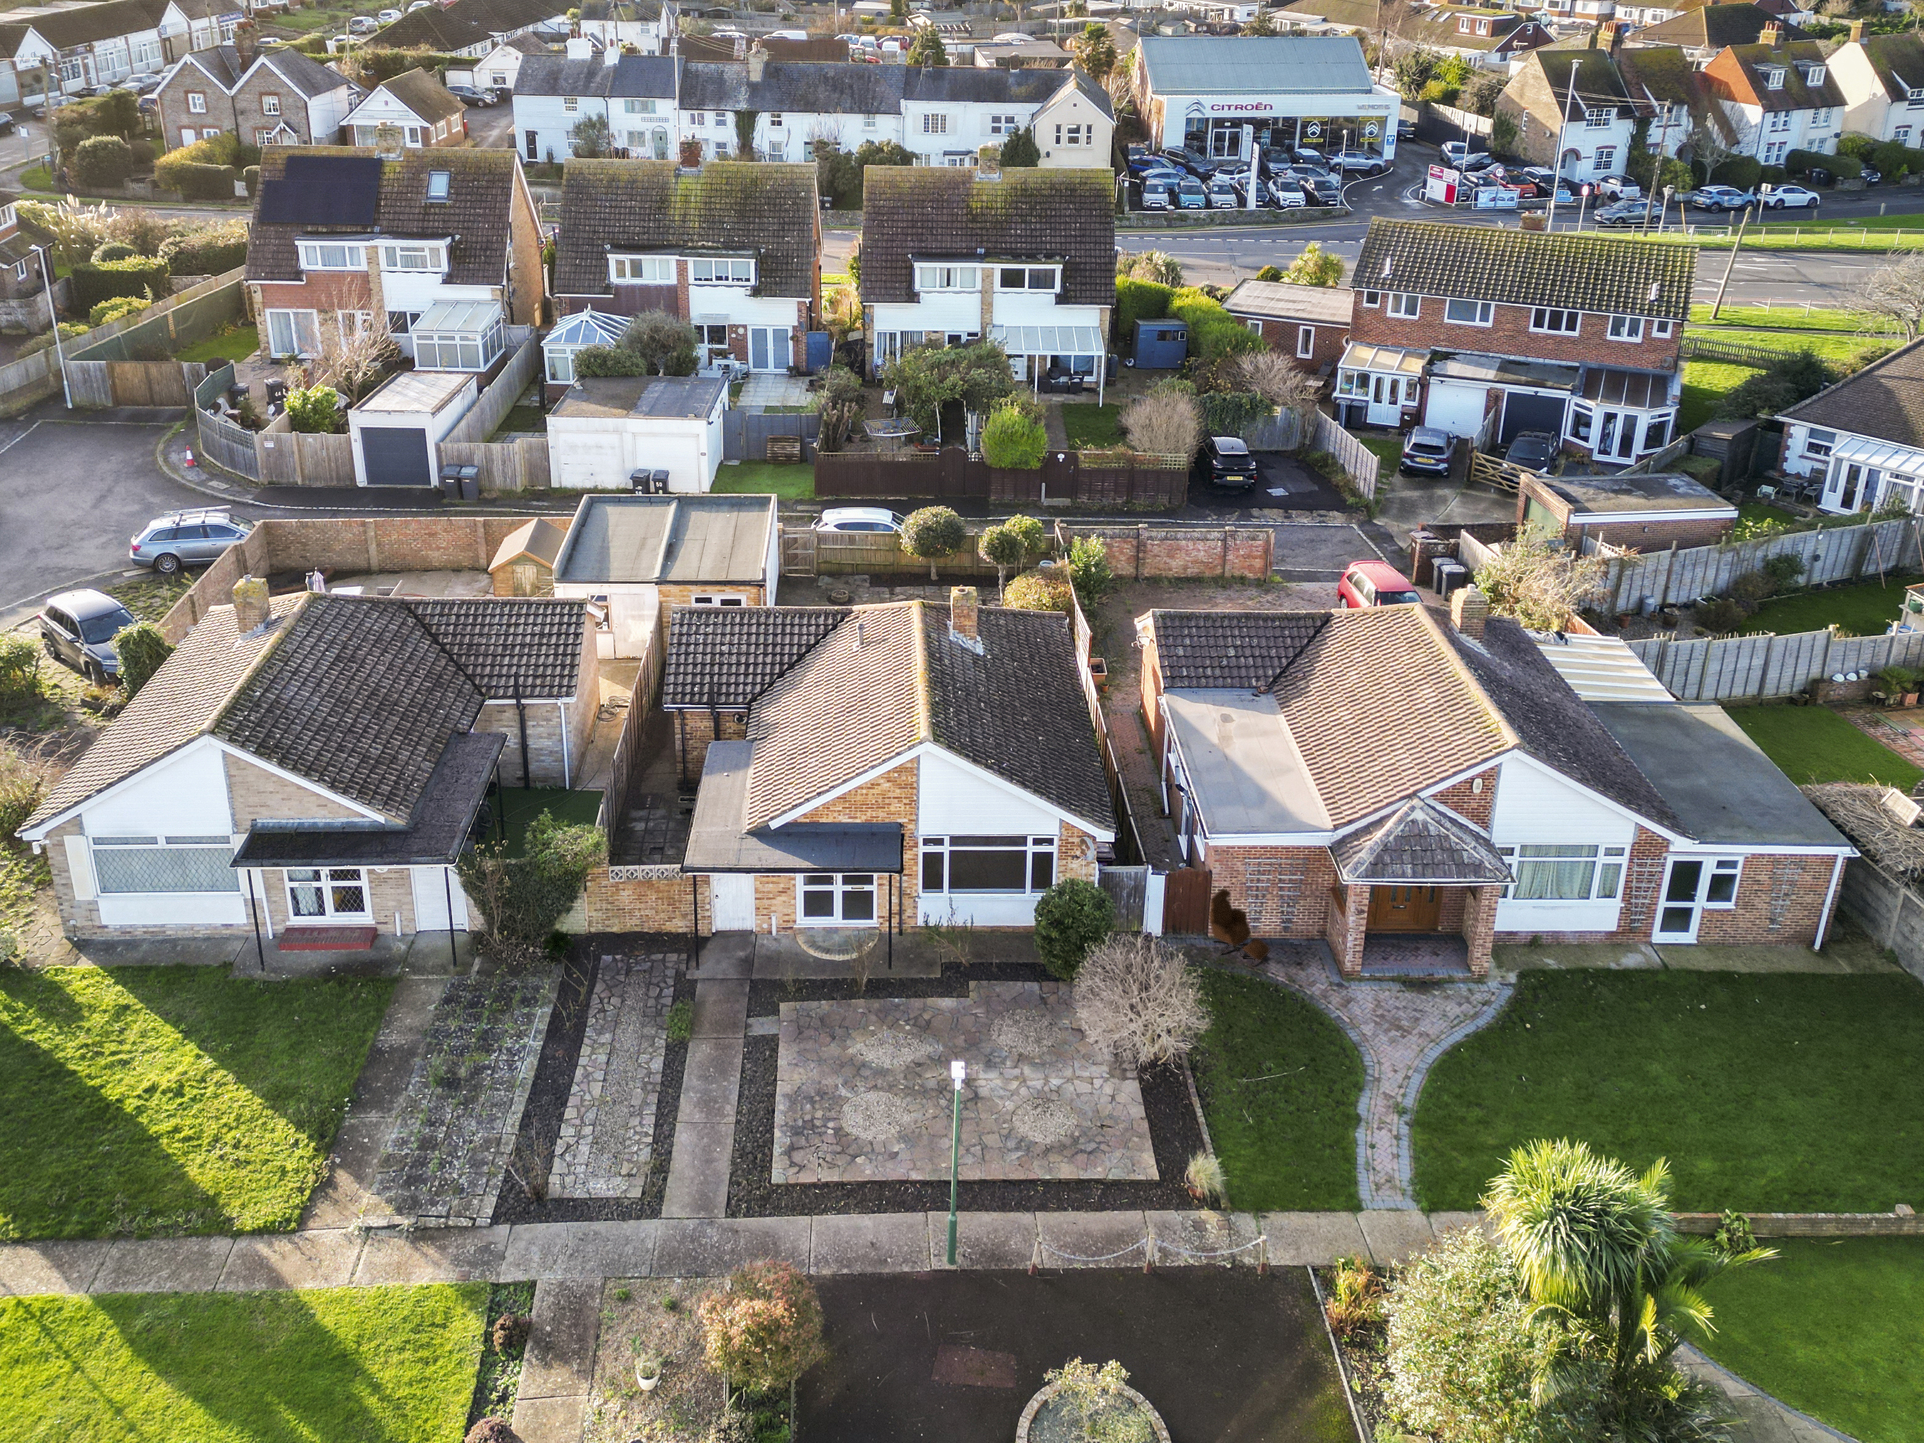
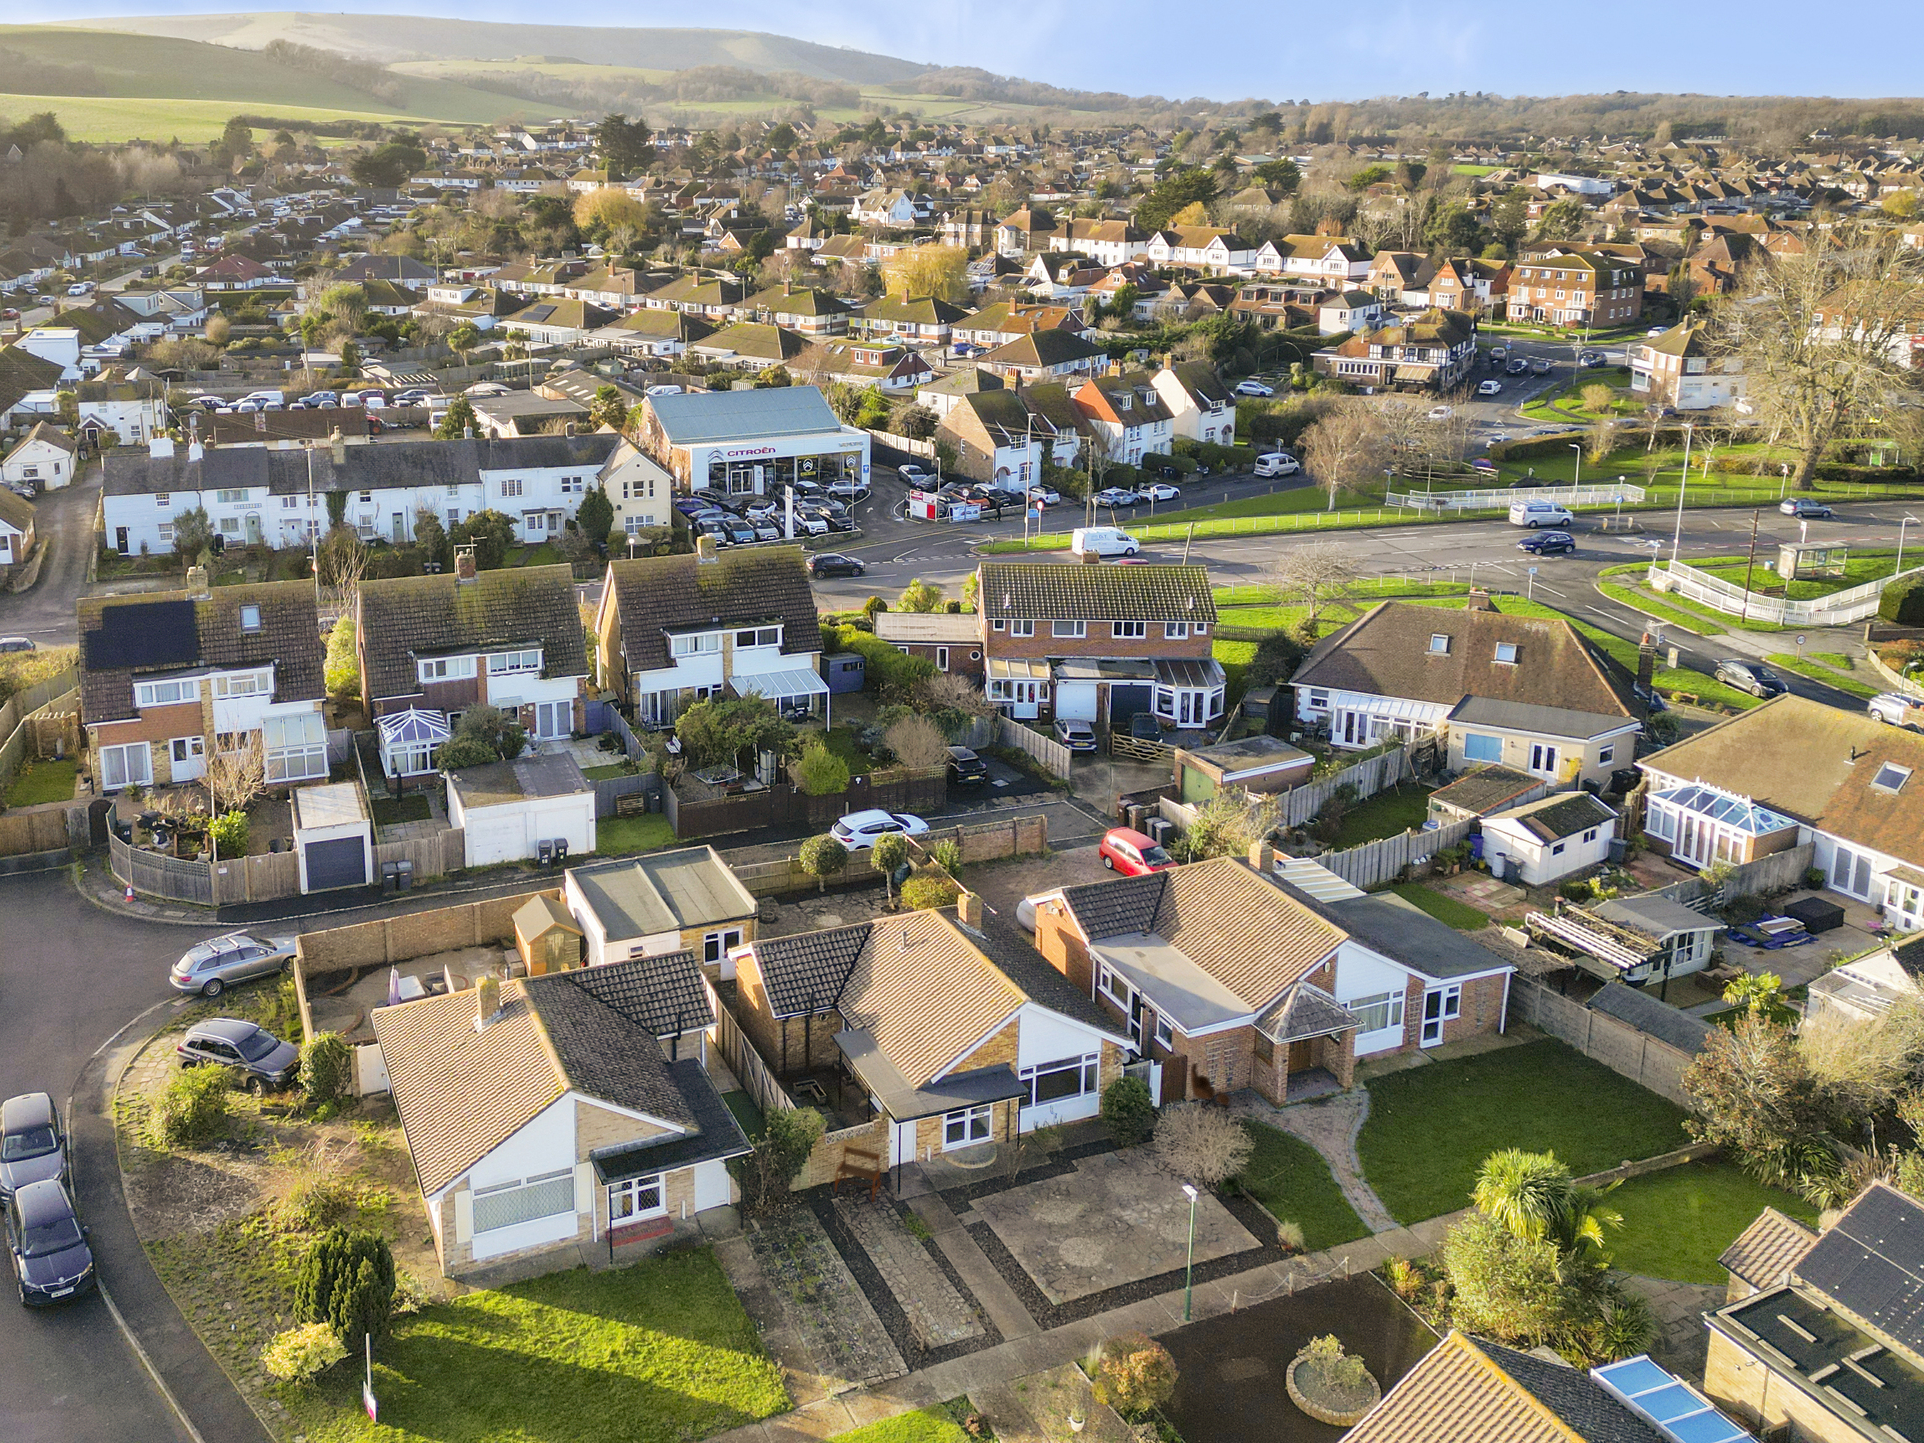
bench: none [613,886,675,968] -> present [835,1146,881,1200]
potted plant: present [542,929,574,958] -> present [1220,1176,1244,1196]

